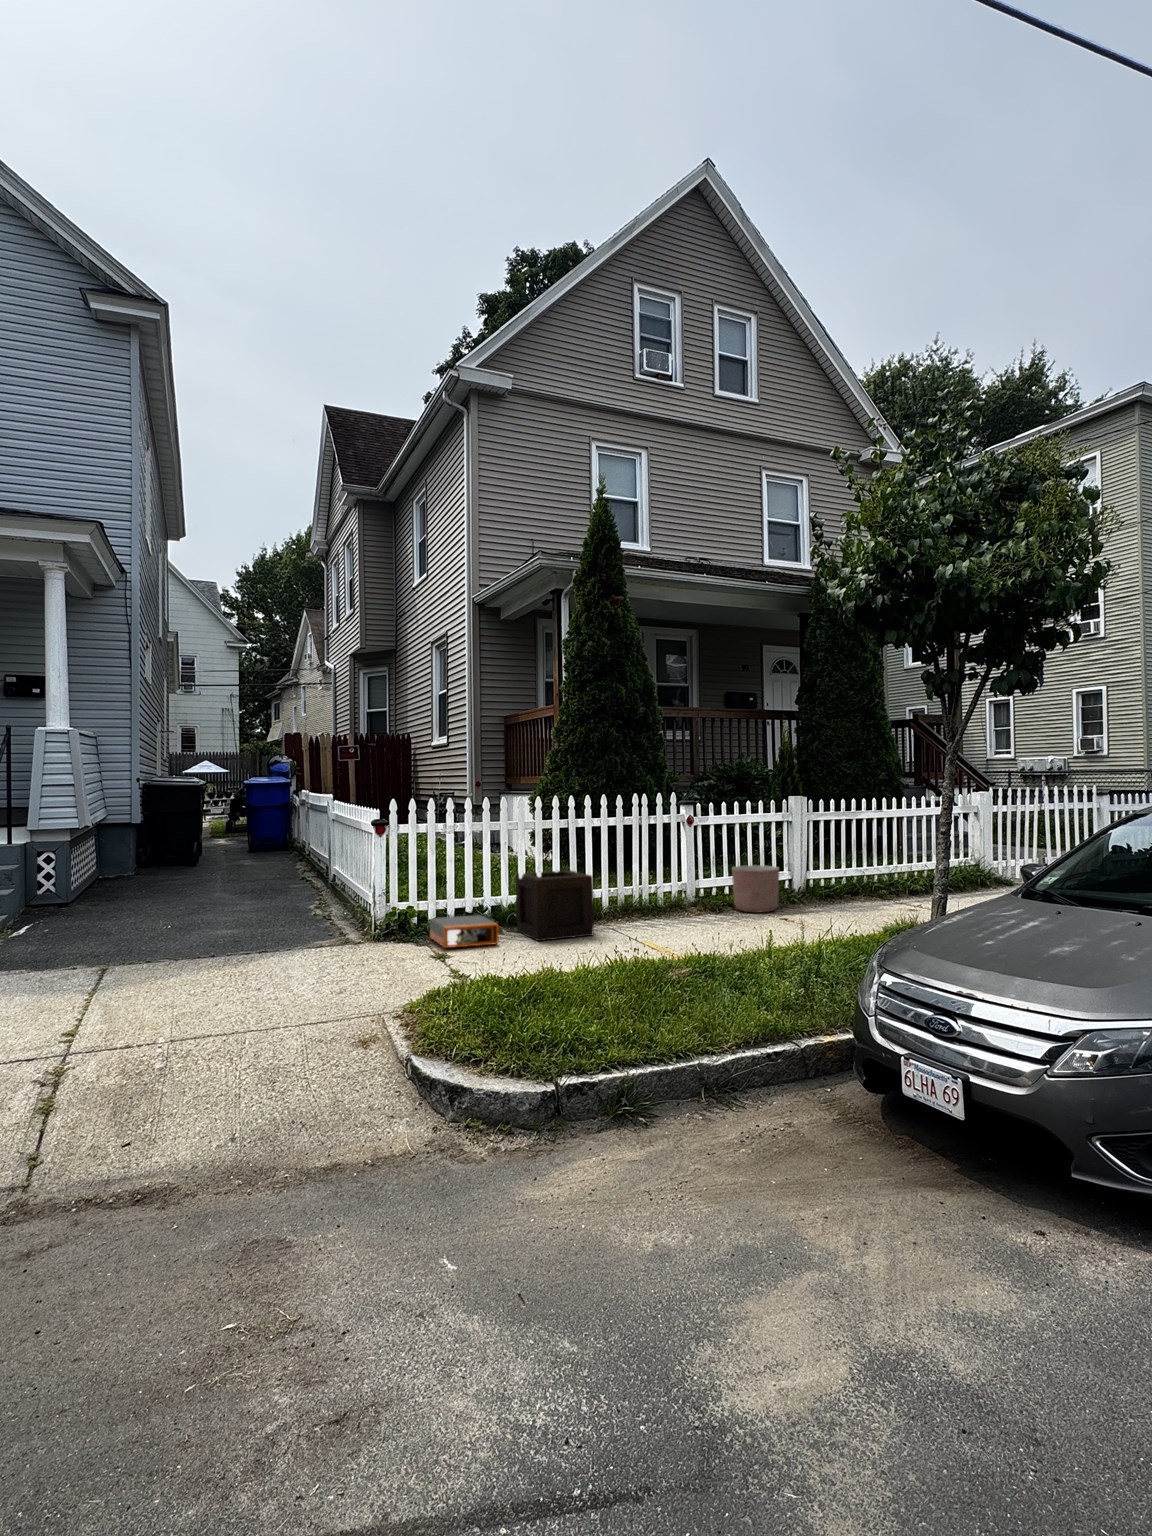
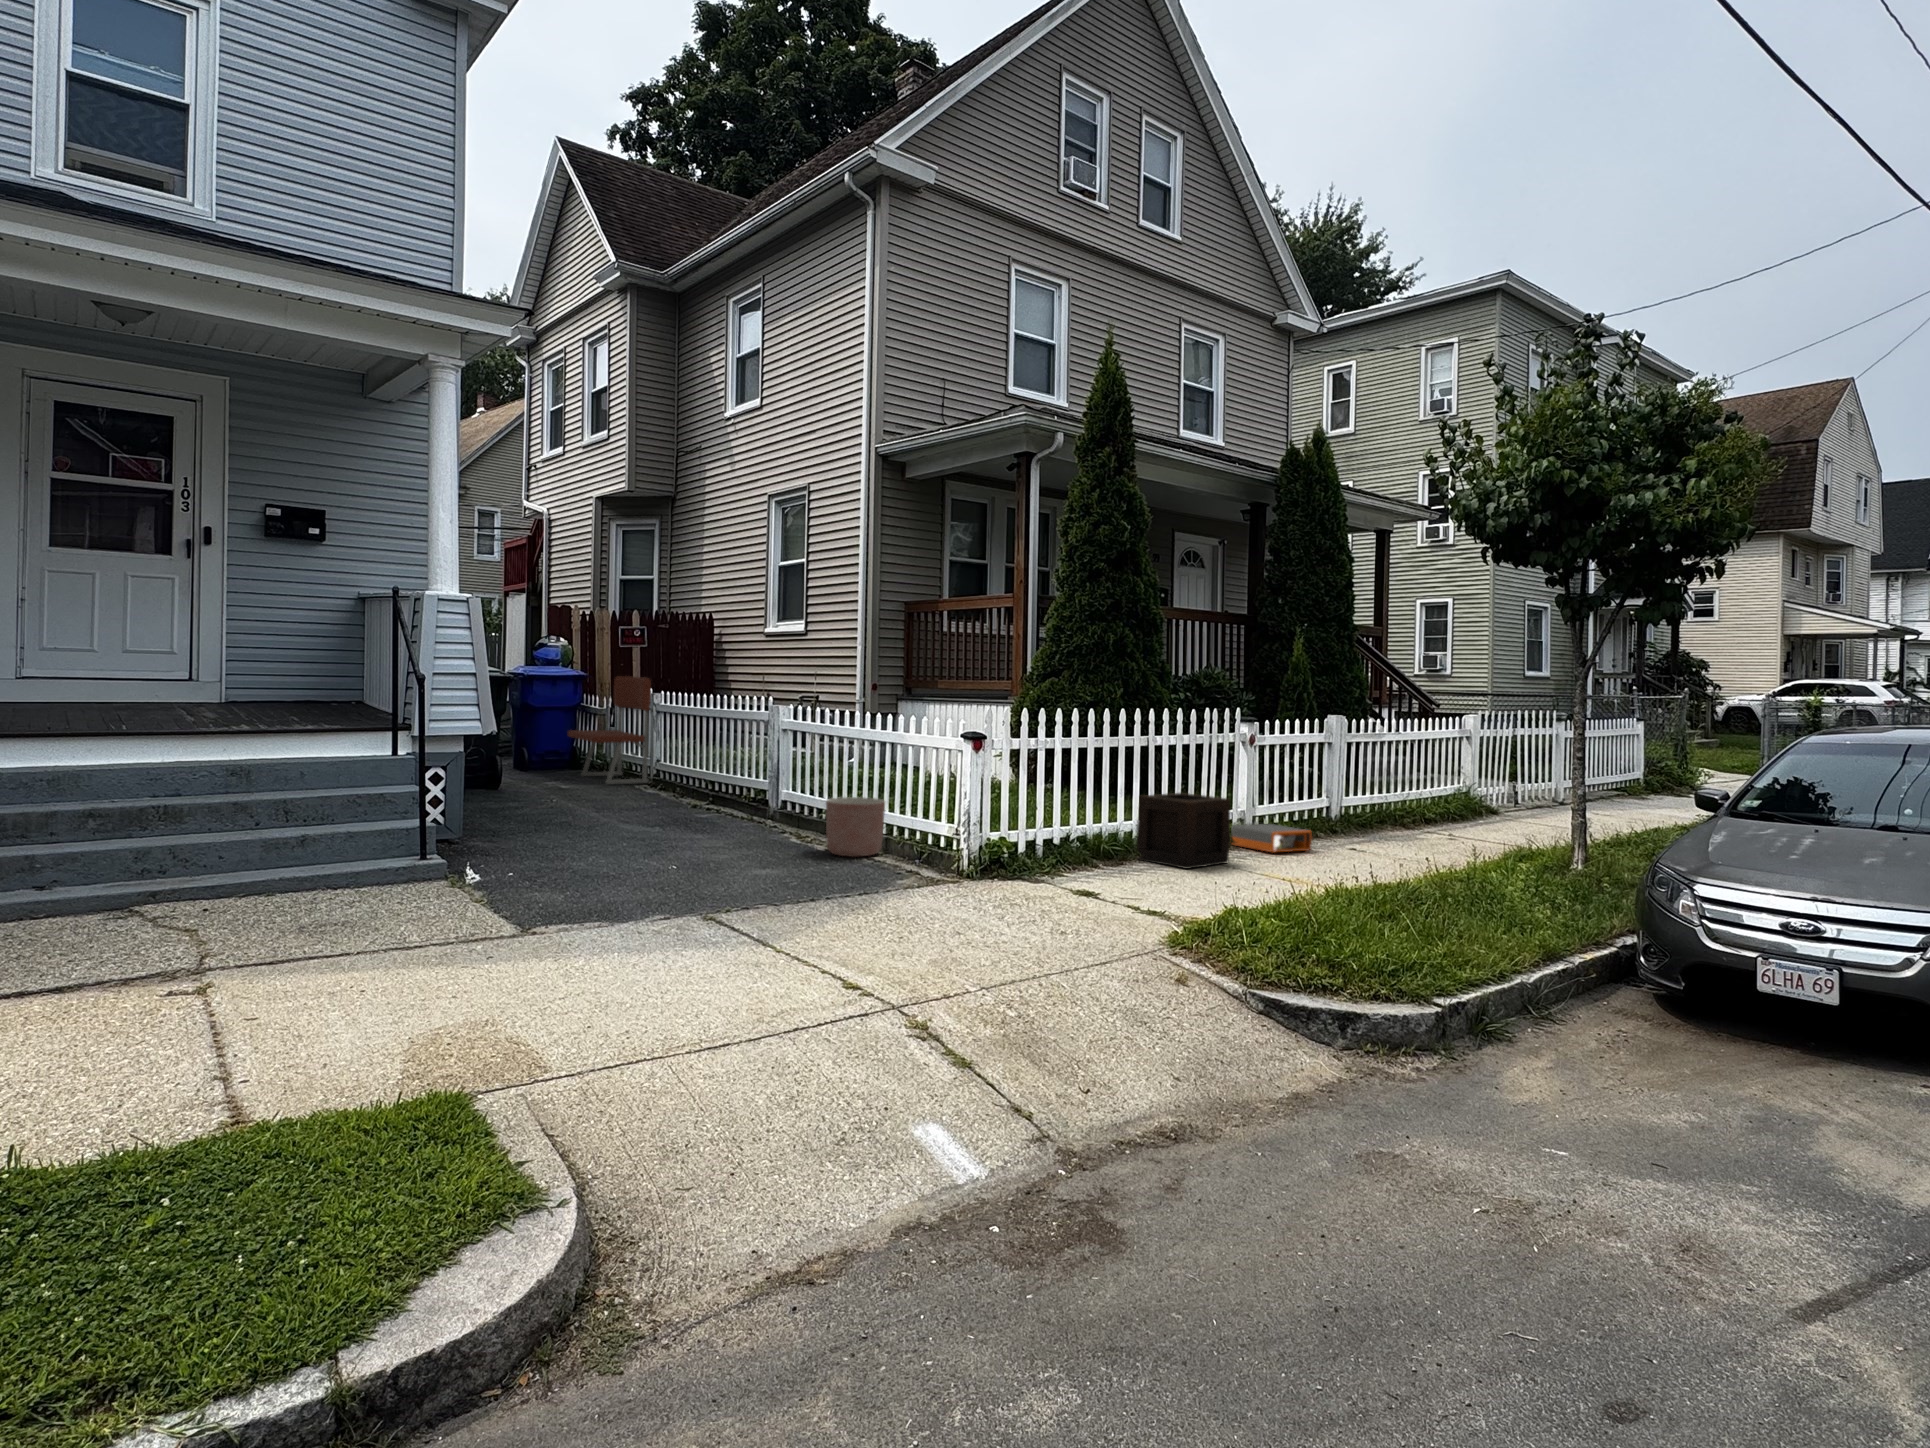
bench: none [250,786,301,867] -> present [568,676,651,784]
planter: present [732,865,779,912] -> present [826,797,885,857]
storage box: present [430,915,499,948] -> present [1231,824,1312,852]

